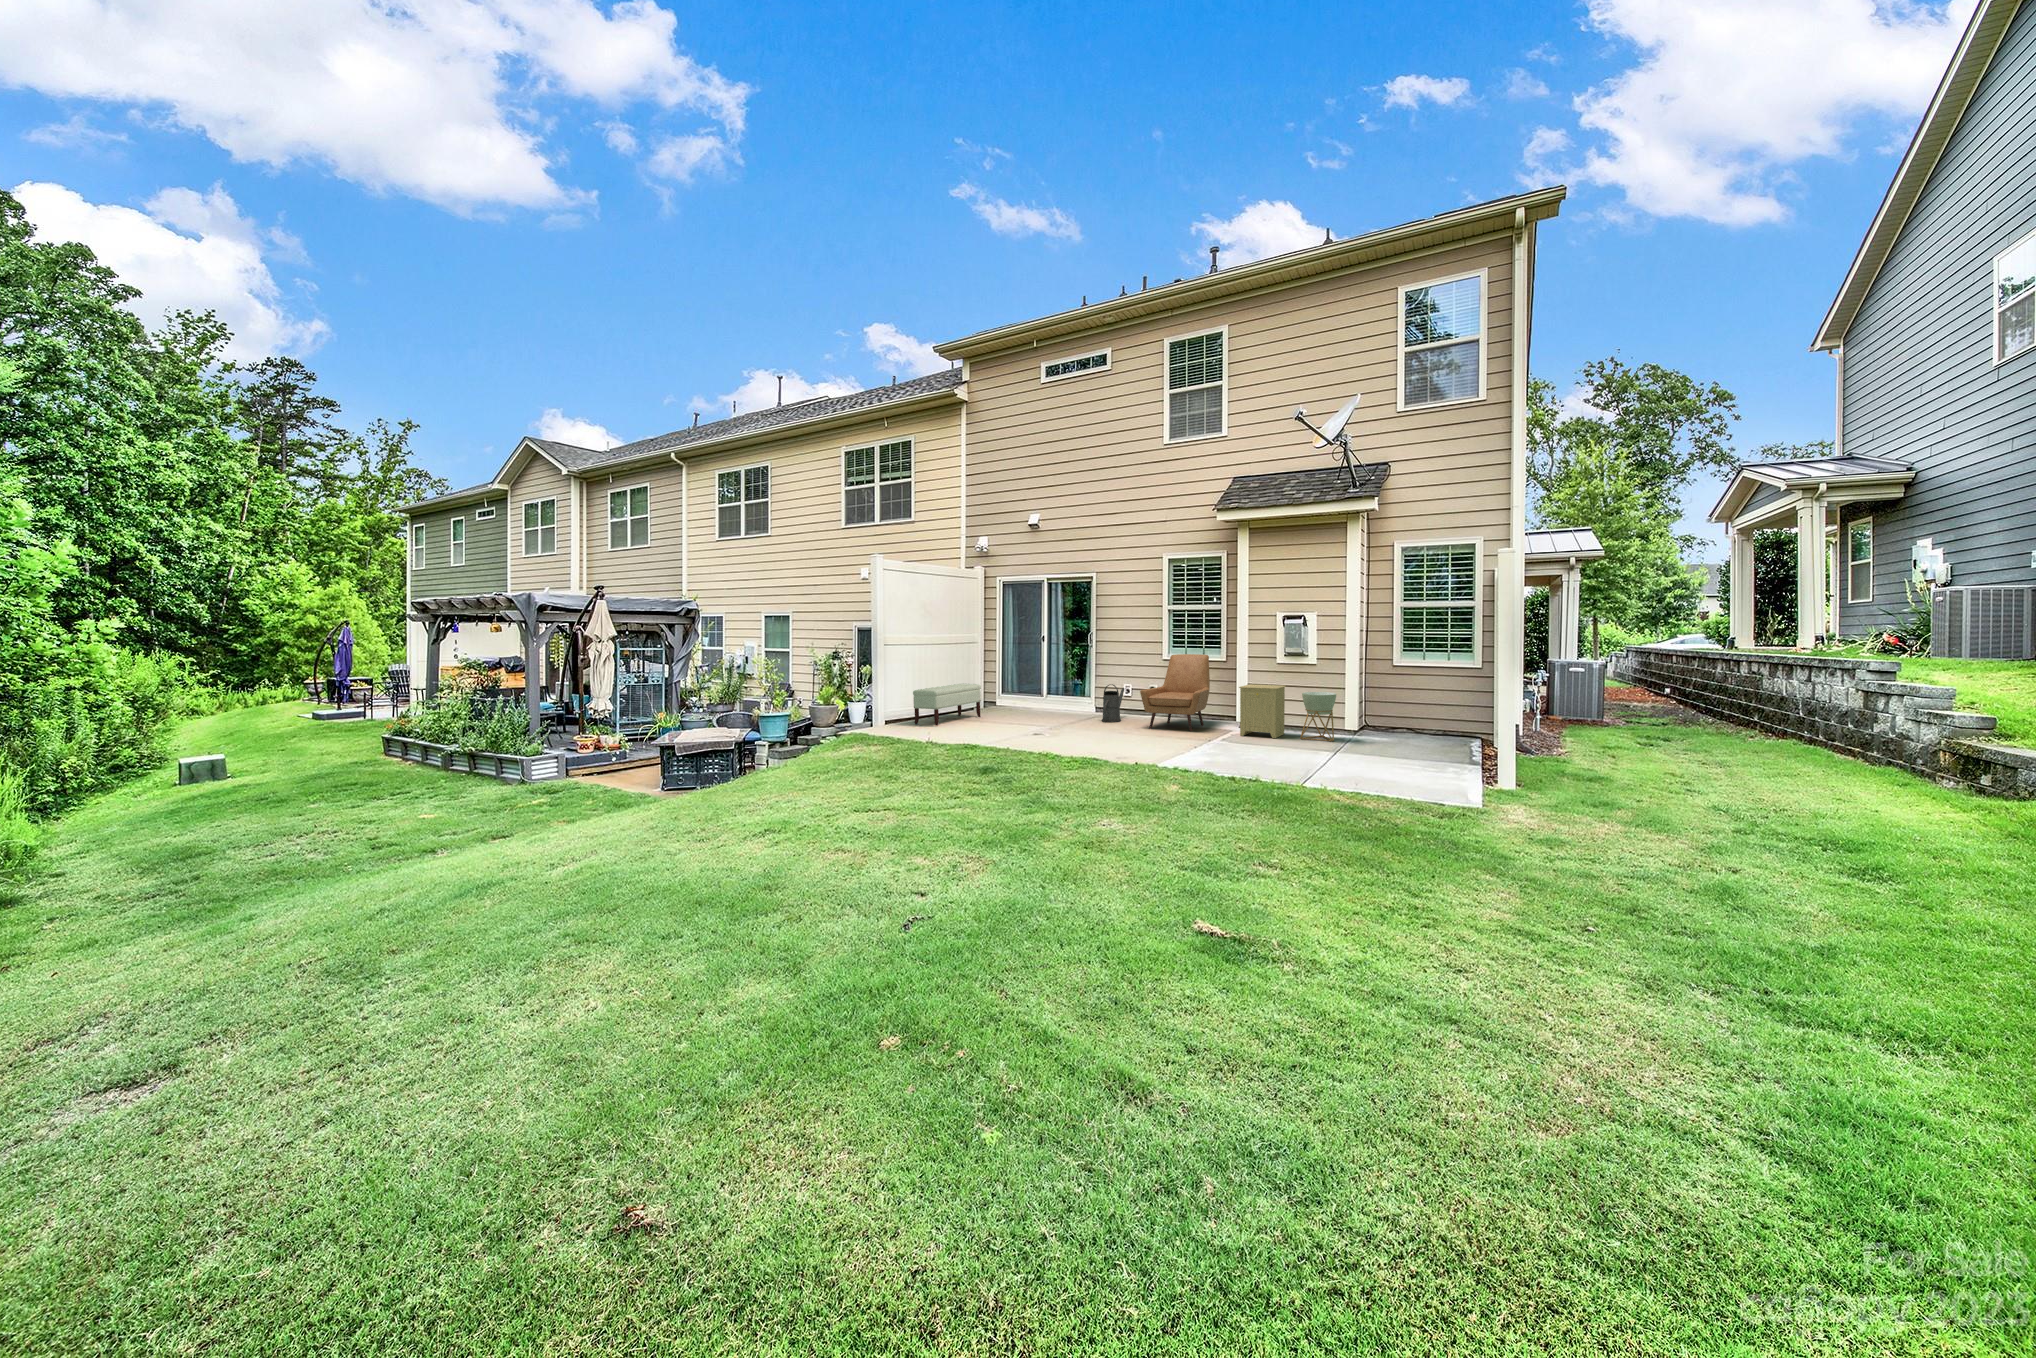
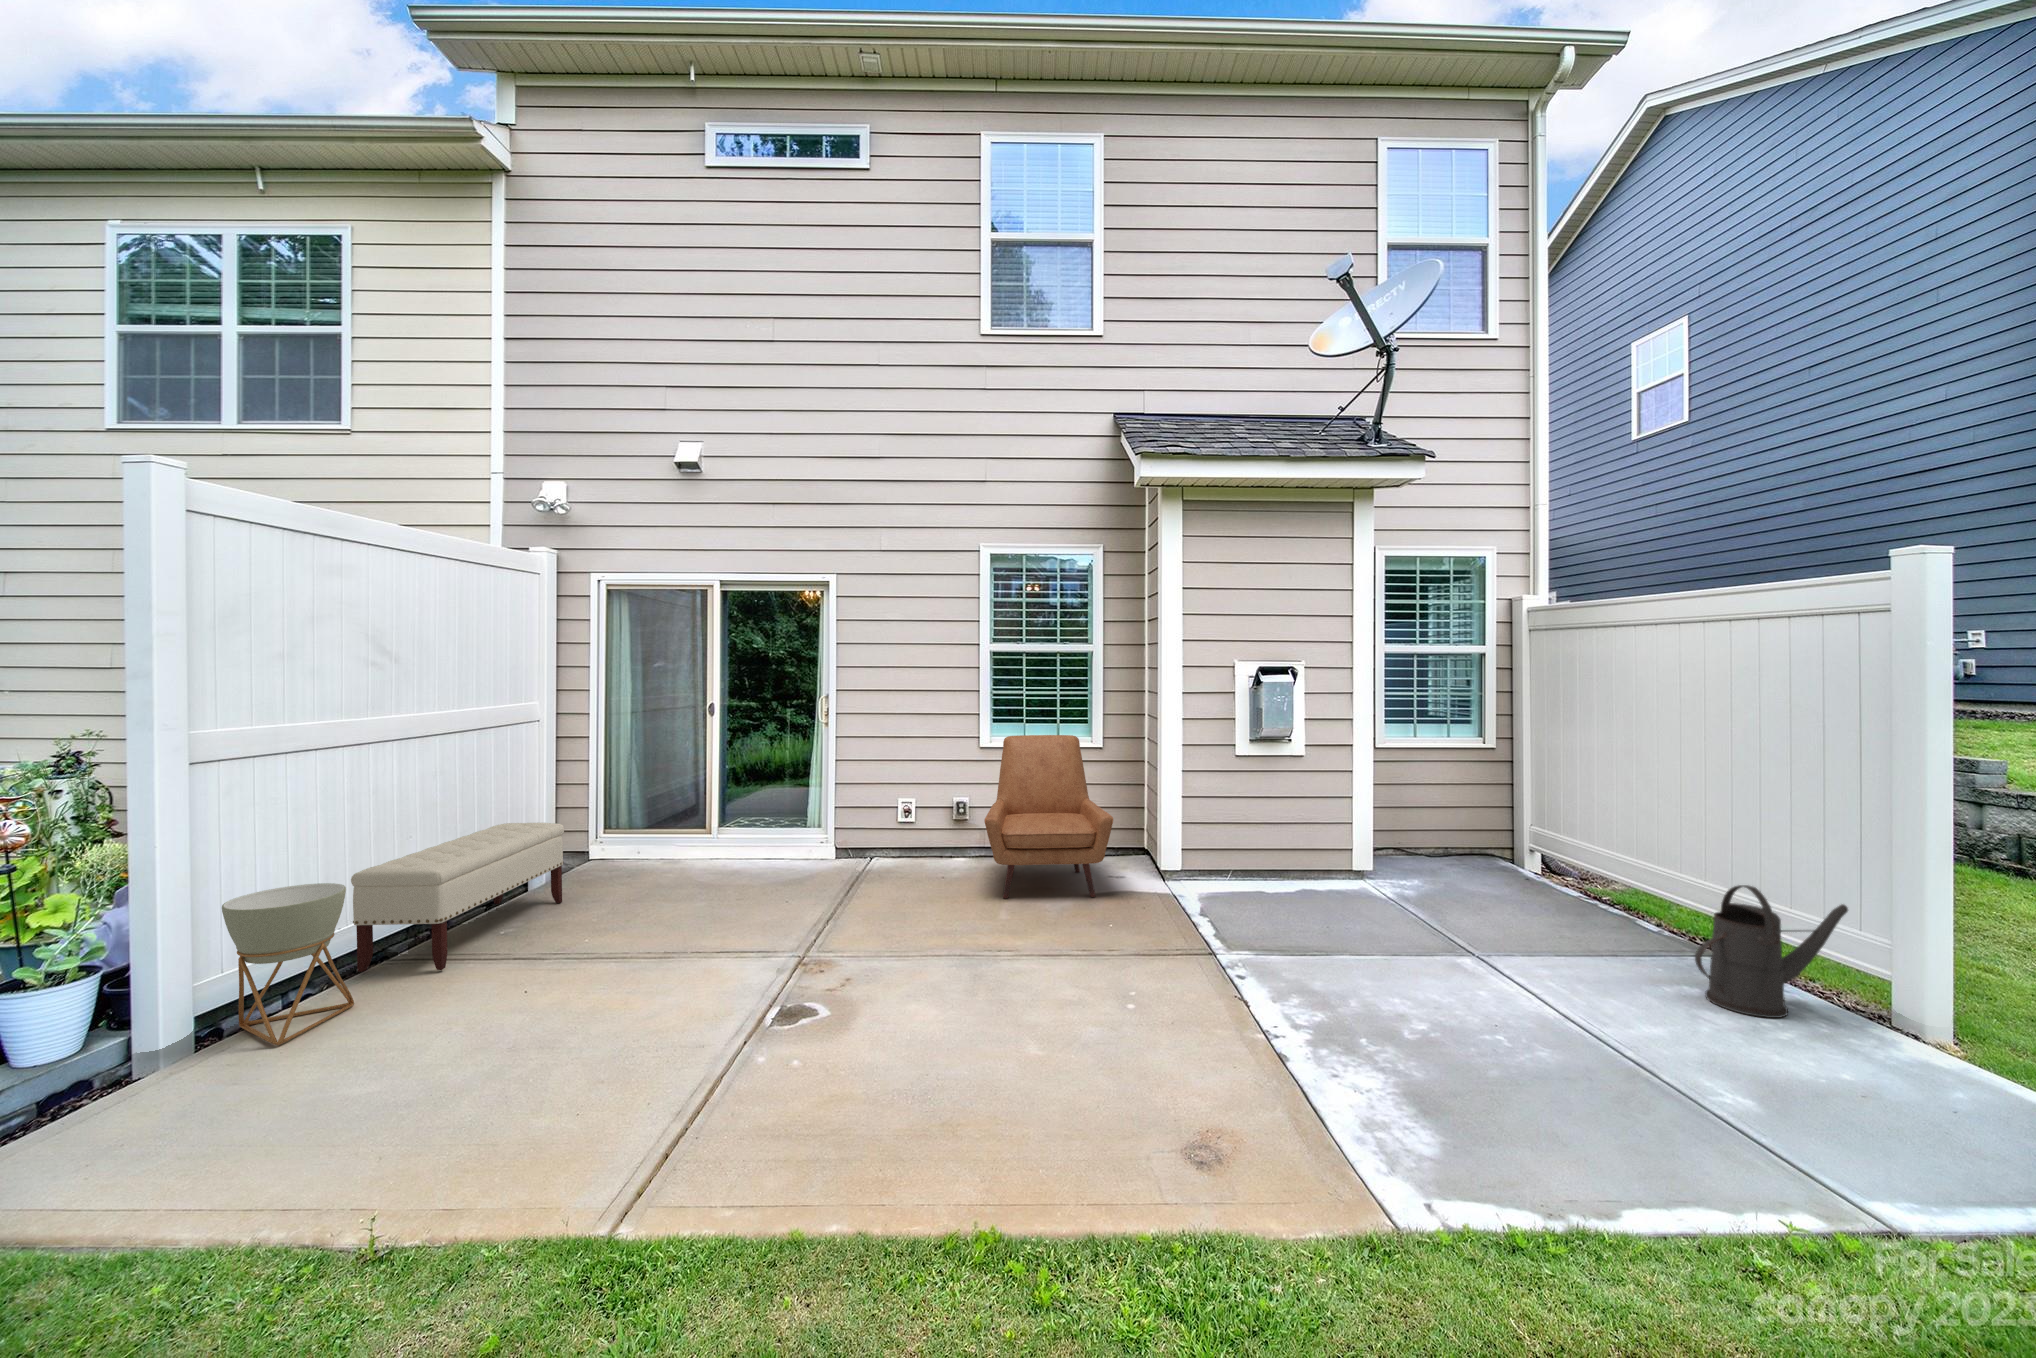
watering can: present [1102,684,1124,722] -> present [1695,885,1848,1018]
side table: present [1239,684,1286,738] -> none [1184,793,1270,899]
planter: present [1300,692,1336,741] -> present [222,883,354,1045]

